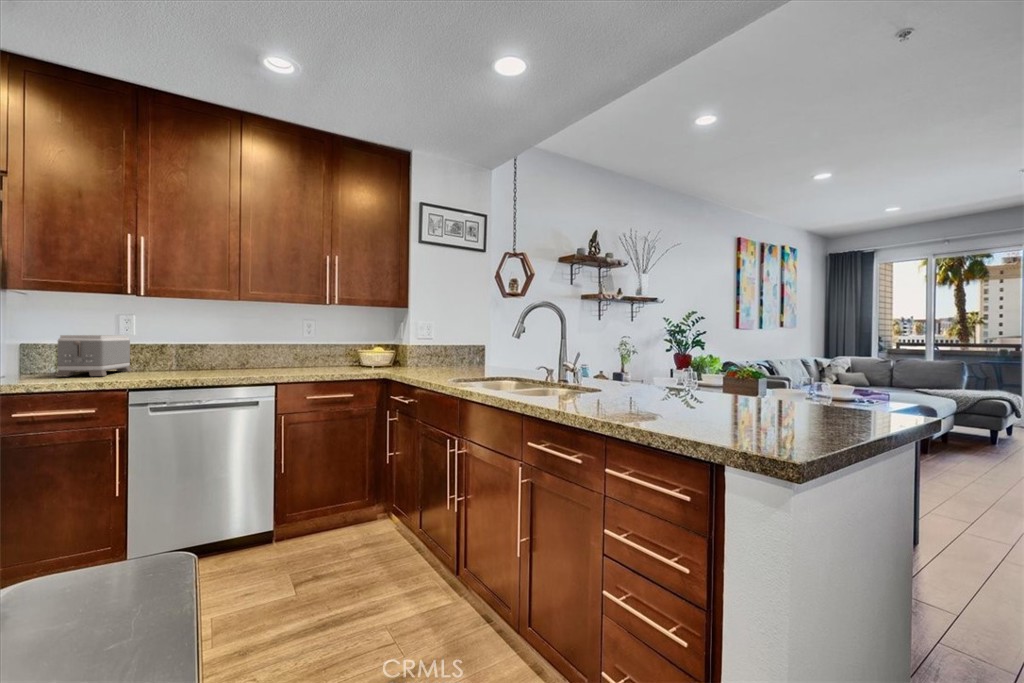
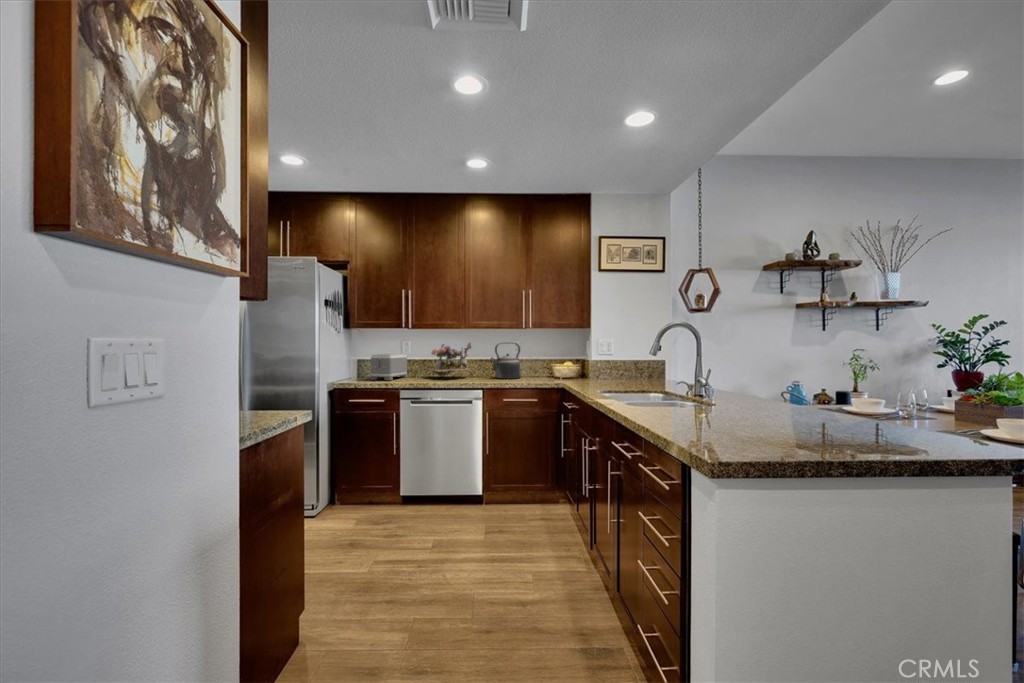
flower arrangement: none [169,320,246,370] -> present [429,343,471,377]
kettle: none [278,322,318,369] -> present [491,343,521,379]

